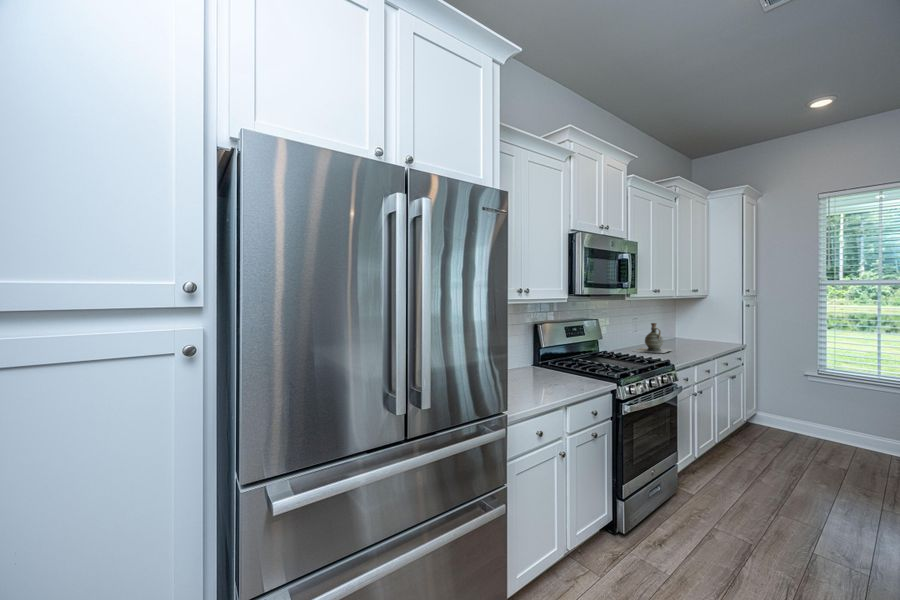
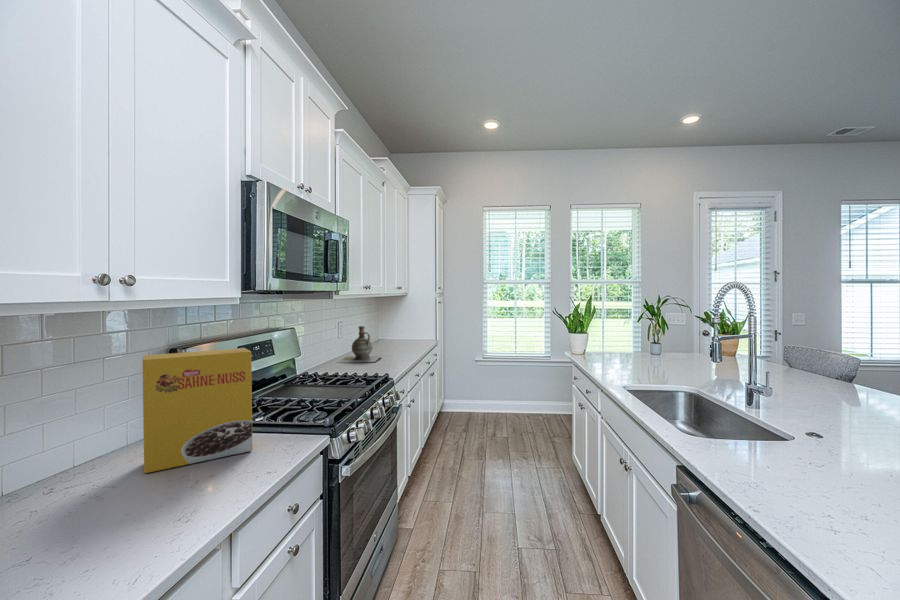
cereal box: none [525,327,574,381] -> present [142,348,252,473]

